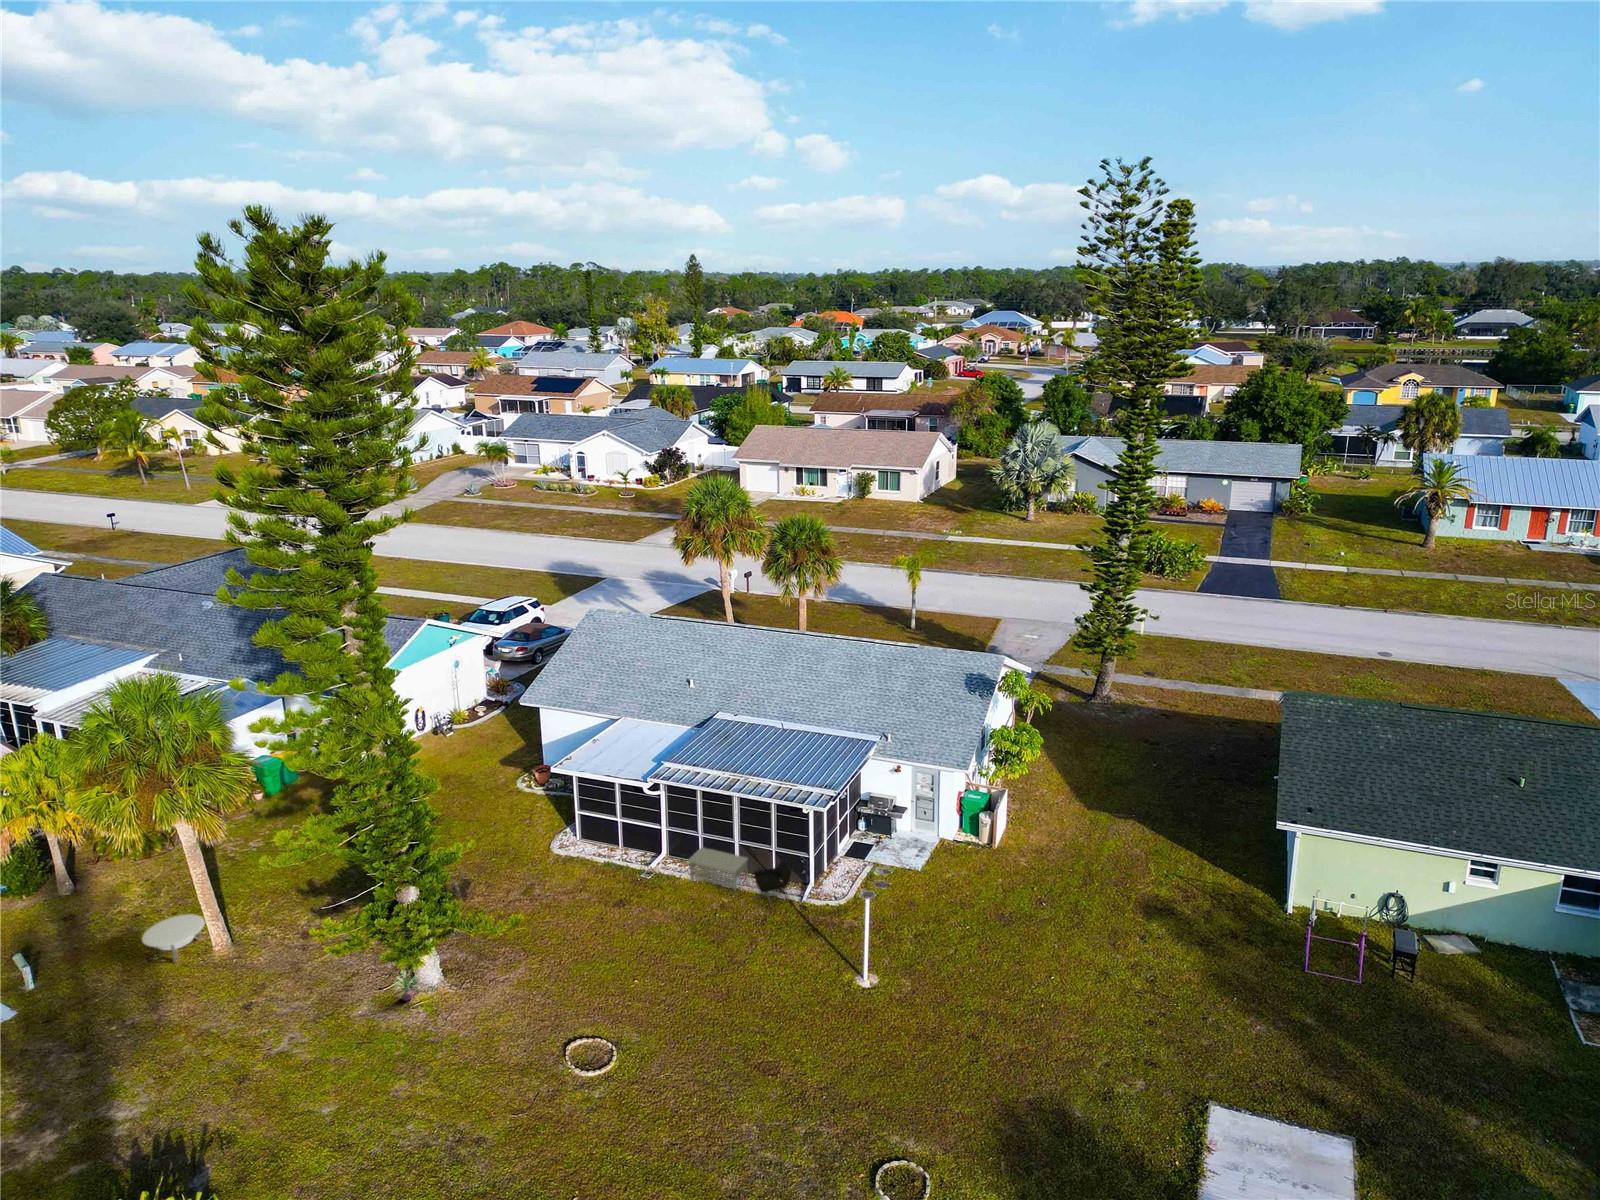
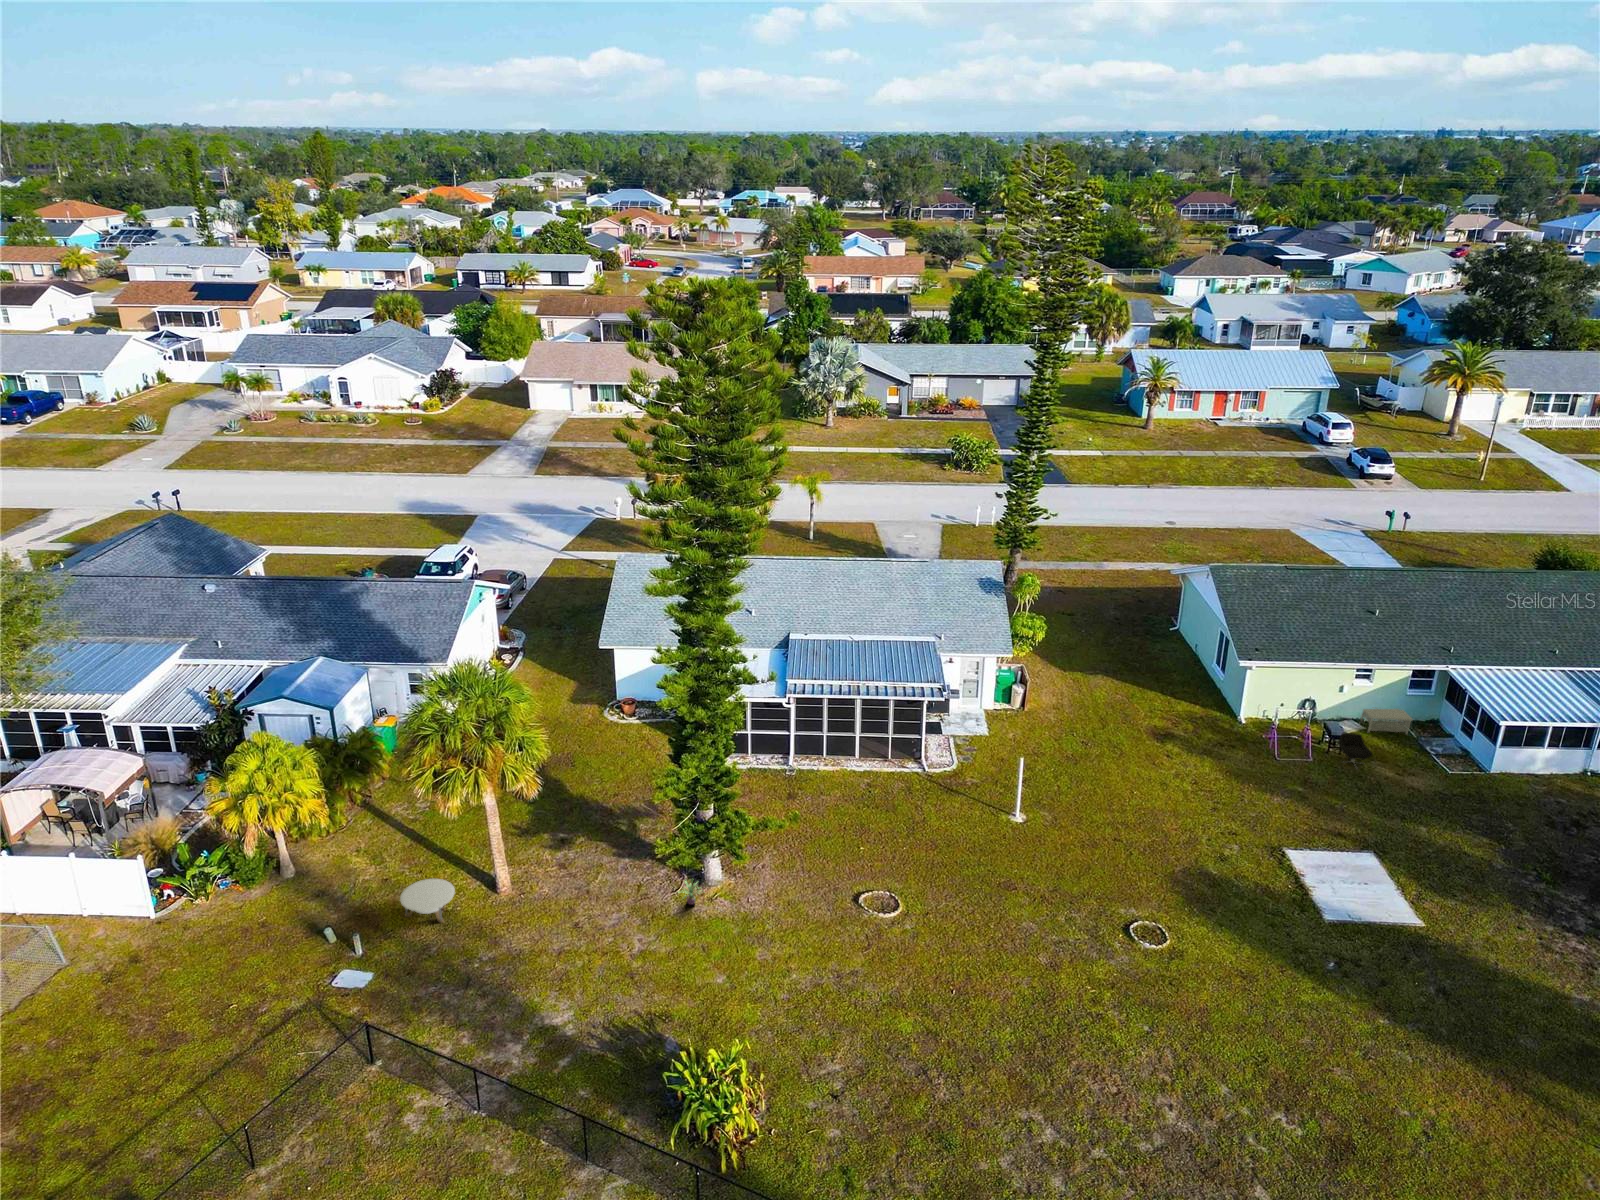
storage bench: present [688,848,748,891] -> present [1361,709,1412,734]
lounge chair: present [754,860,791,903] -> present [1338,733,1372,763]

